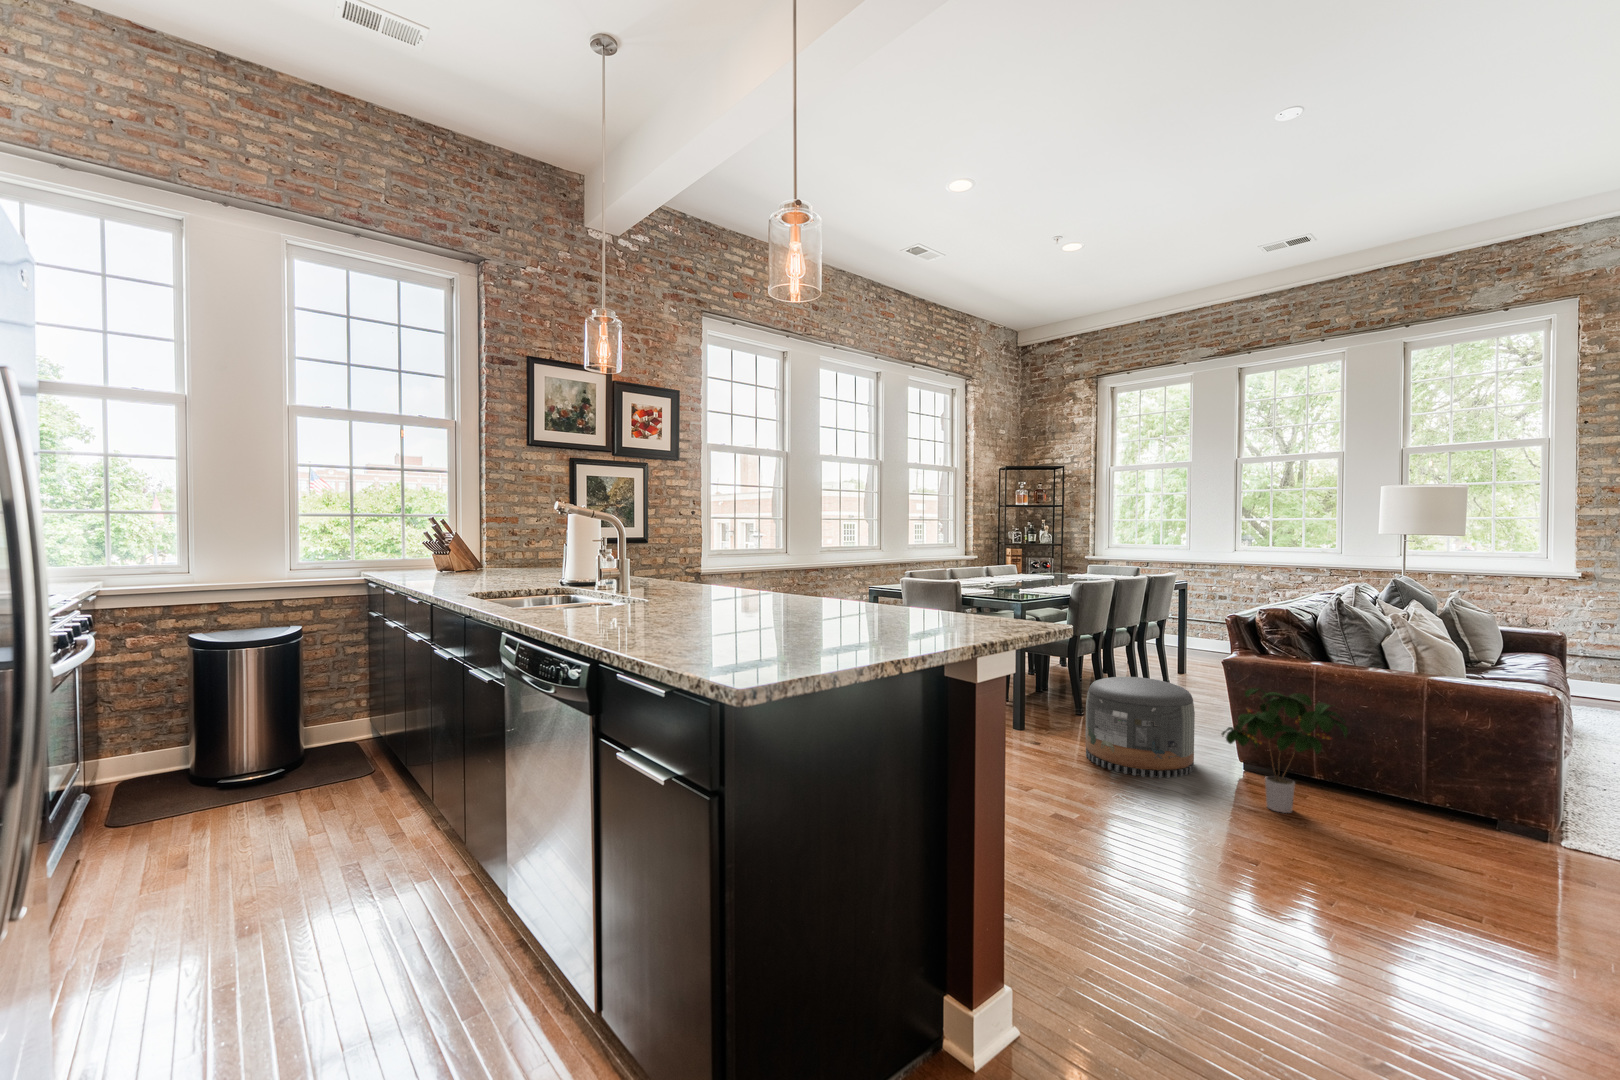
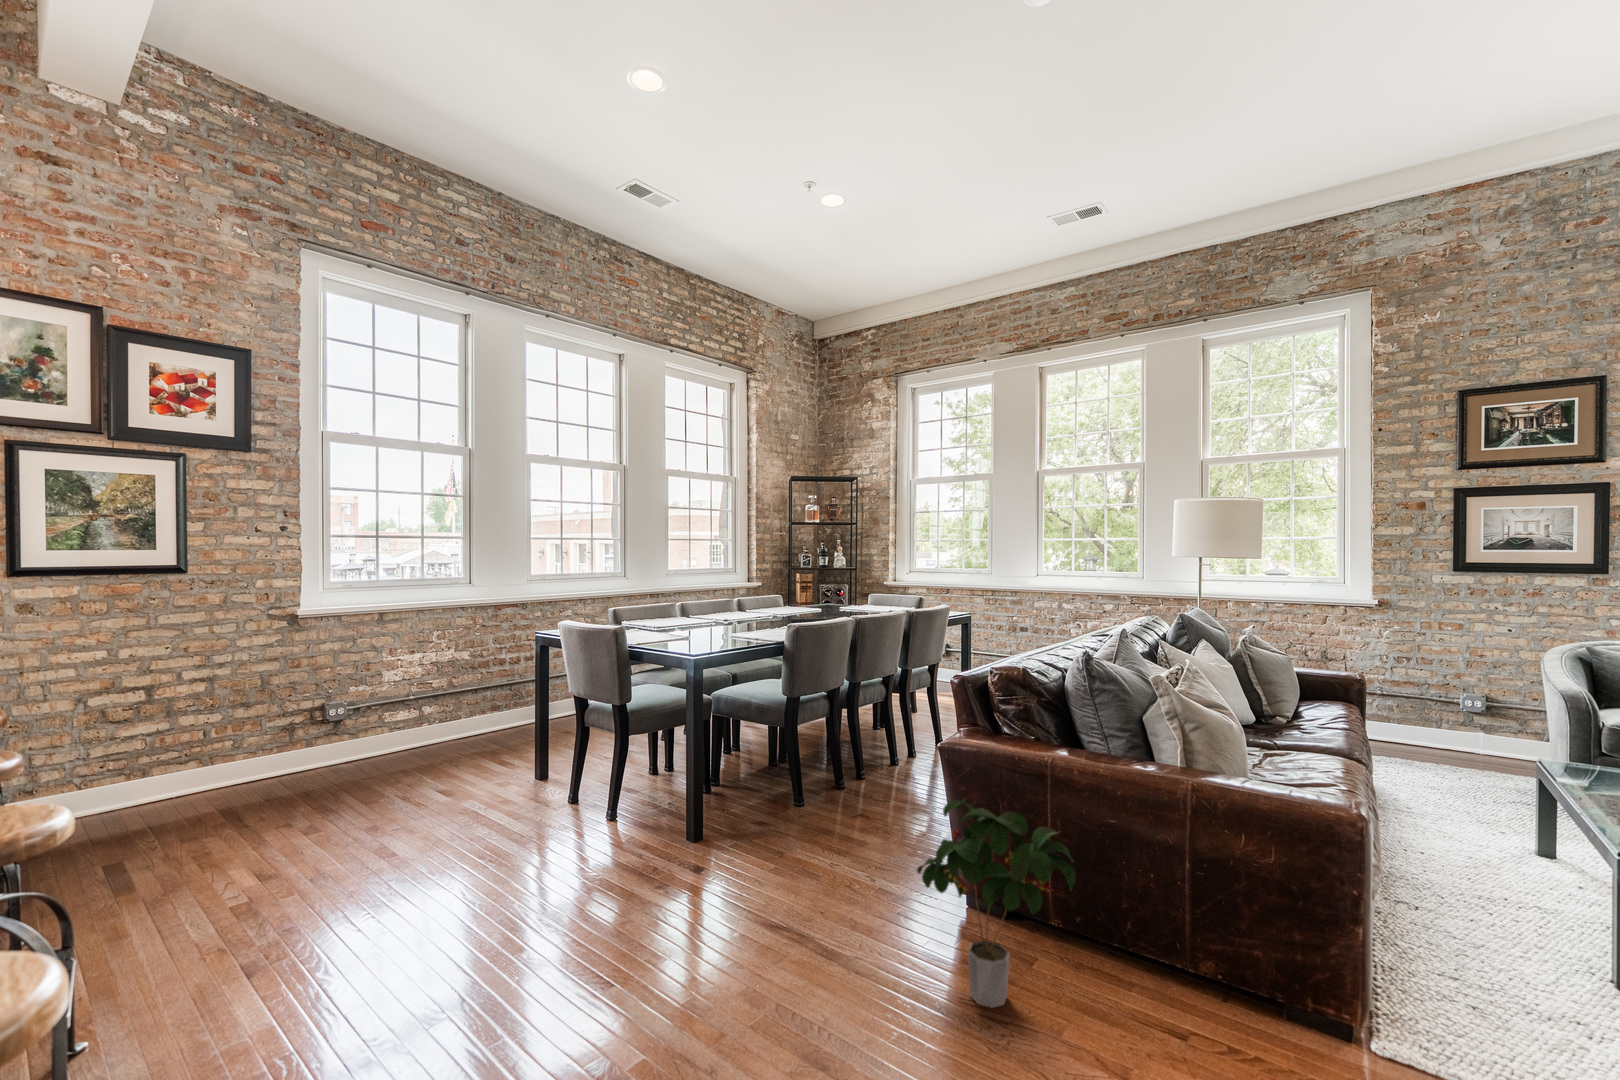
pouf: present [1085,677,1195,778] -> none [757,766,904,935]

